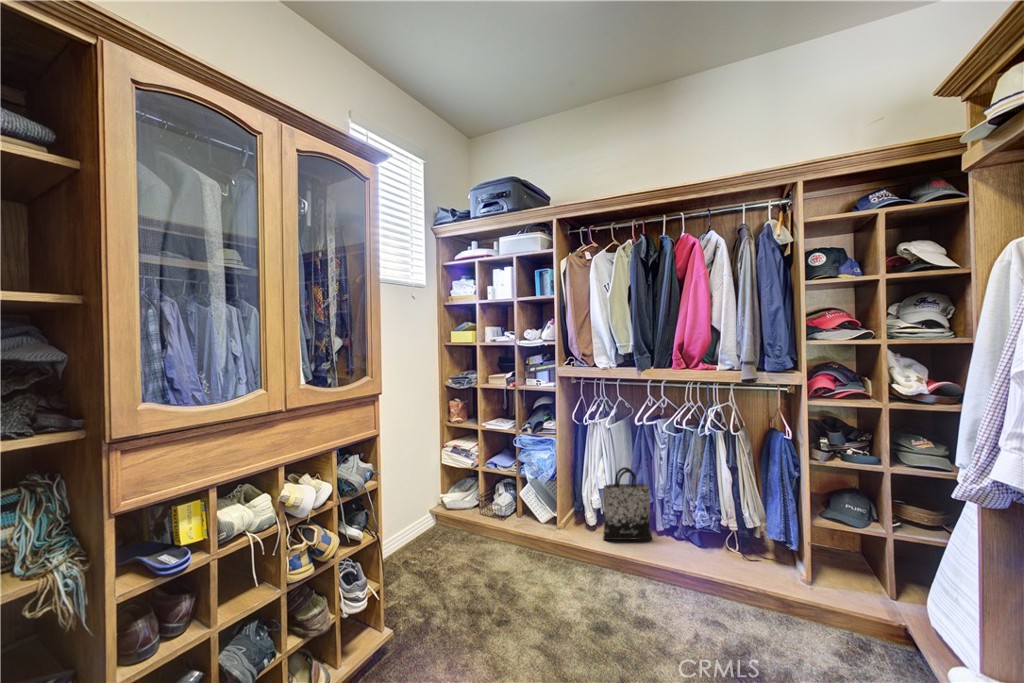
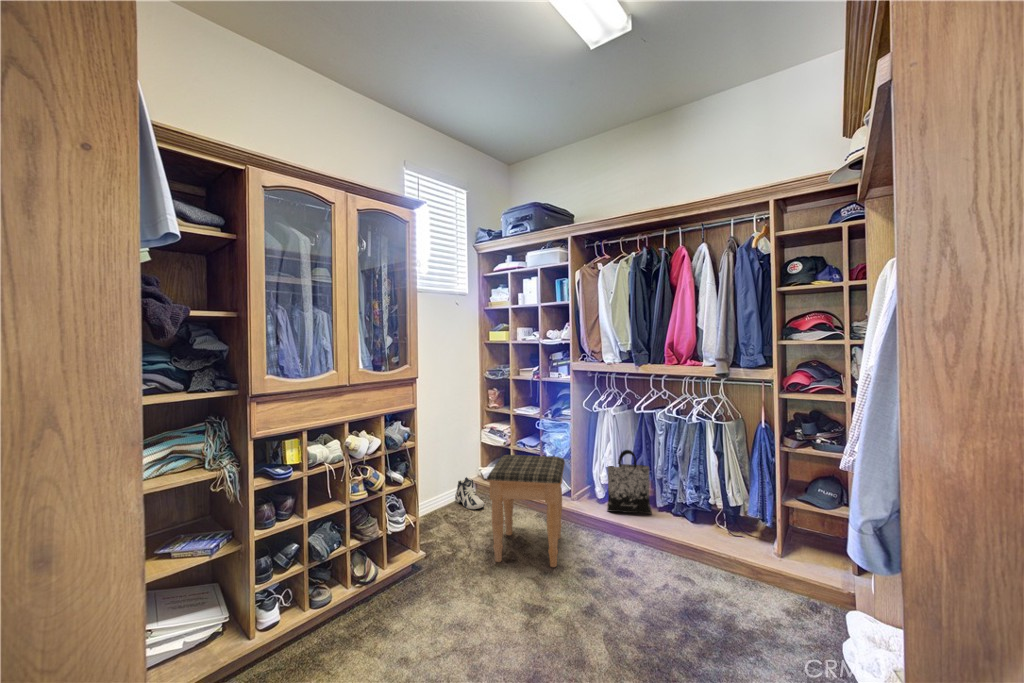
footstool: none [476,482,571,628] -> present [487,455,565,567]
sneaker: none [415,509,453,549] -> present [455,477,484,509]

